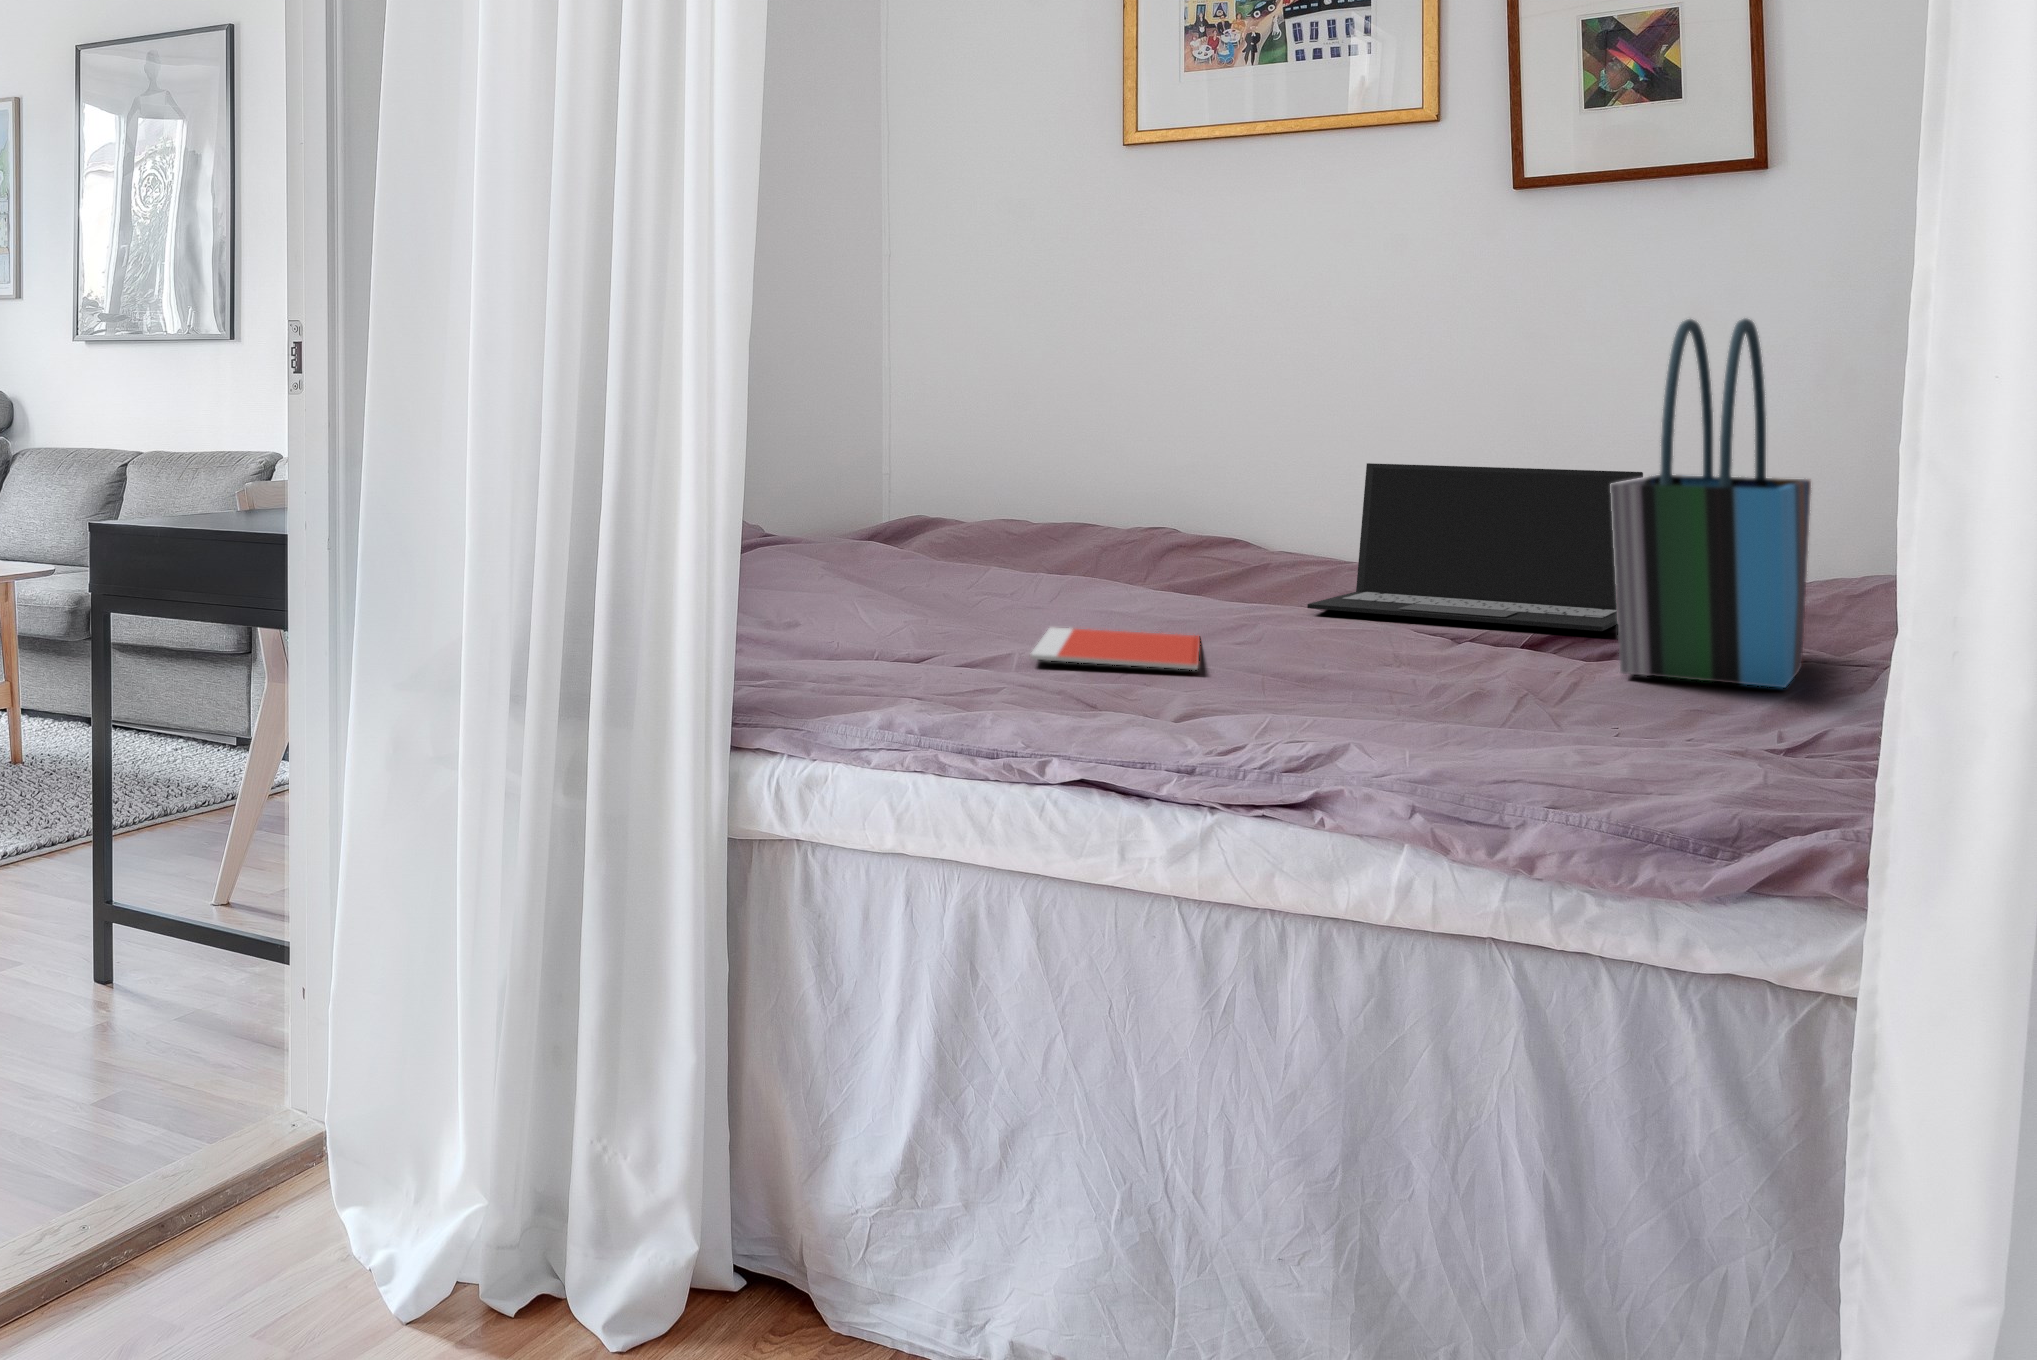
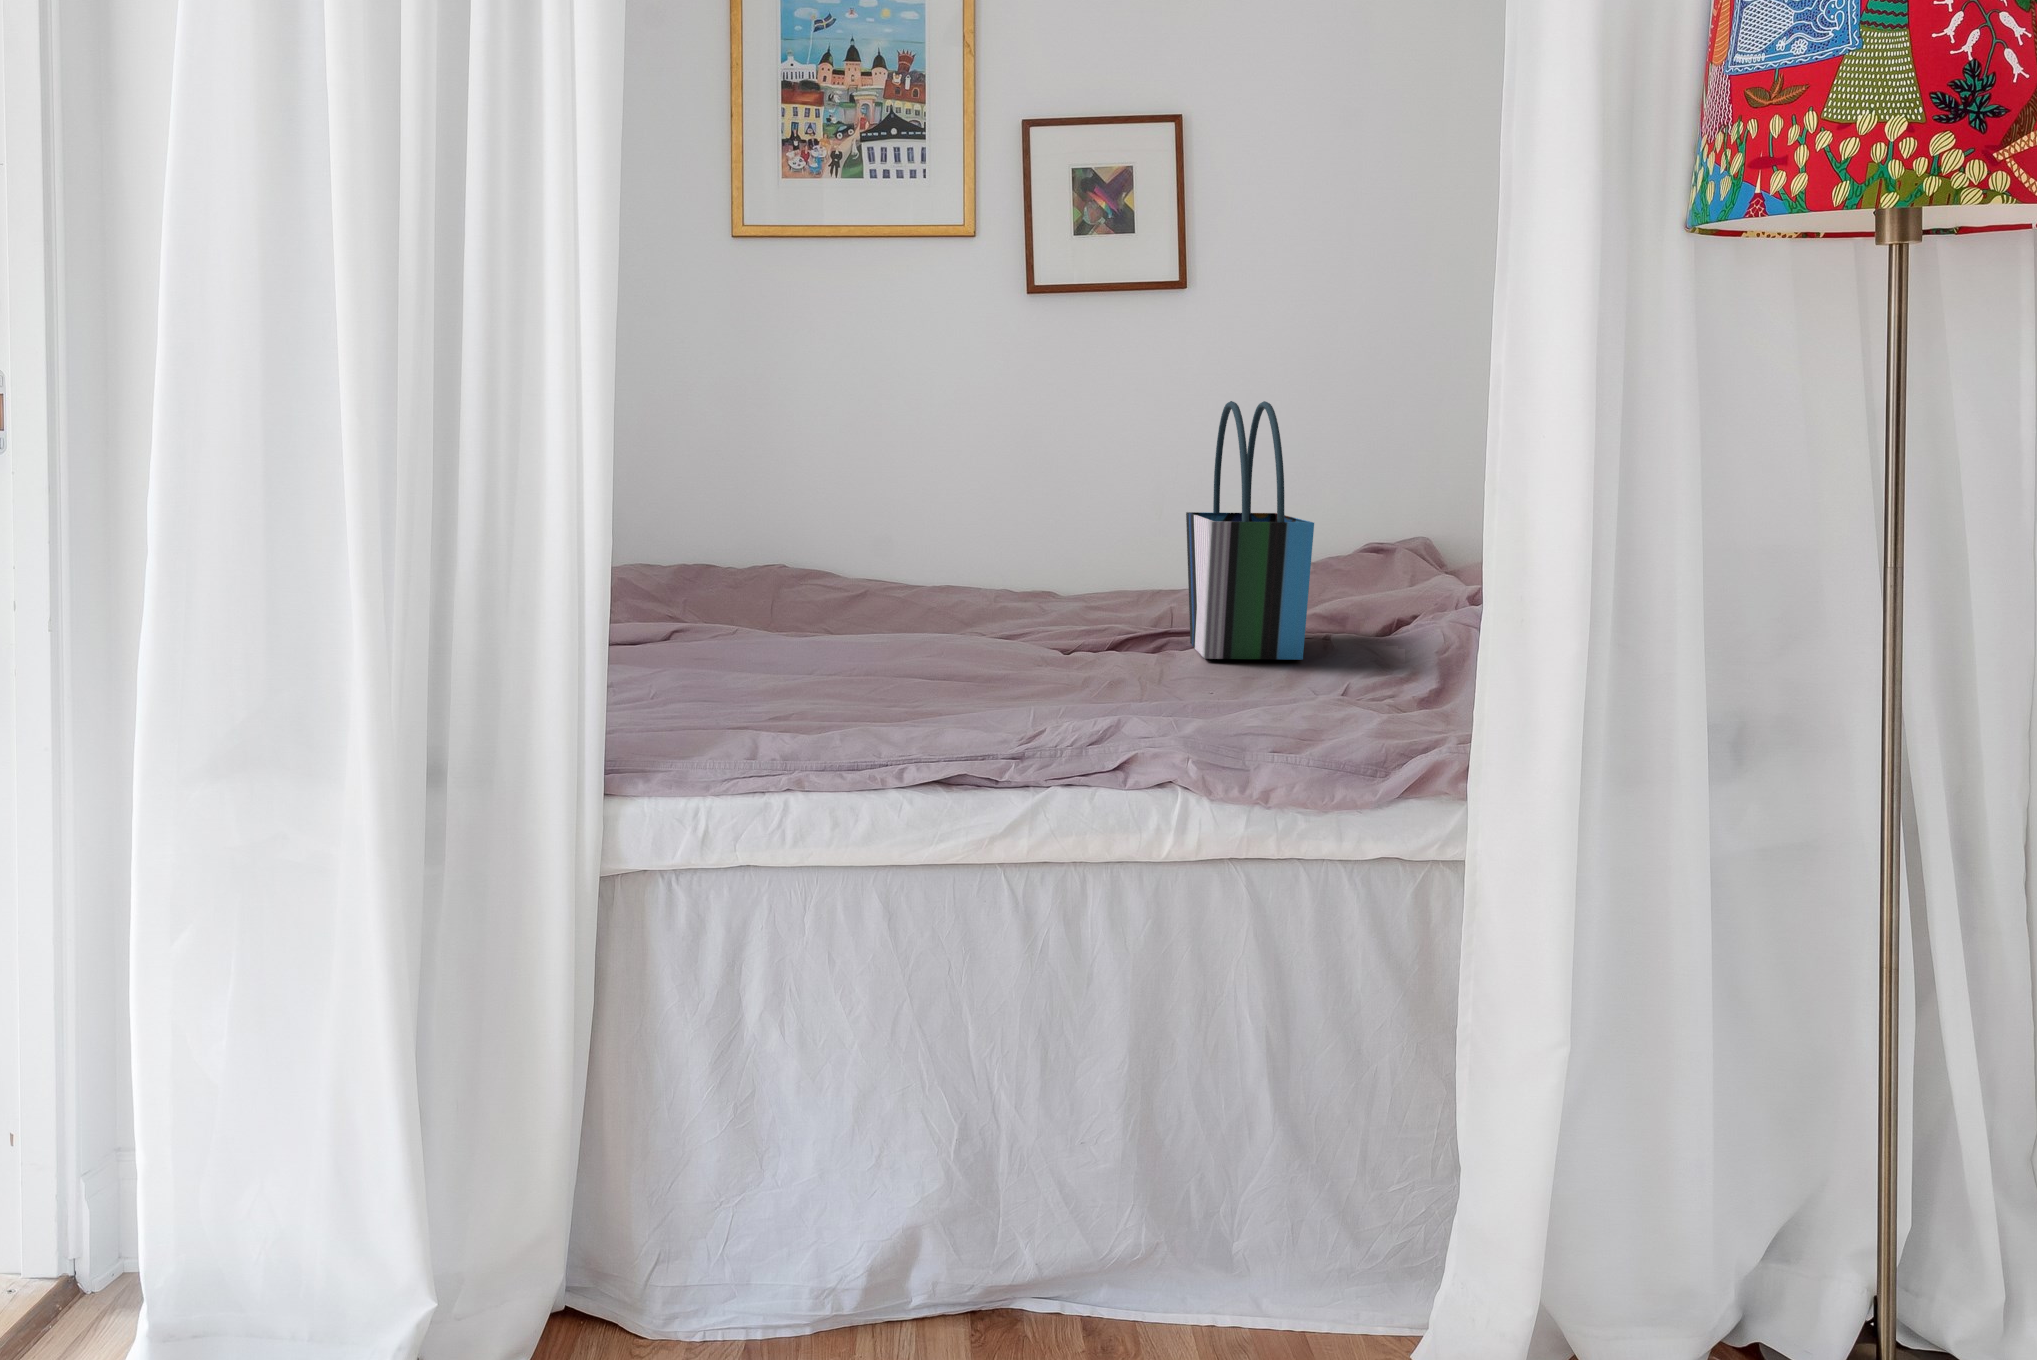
laptop: present [1307,463,1643,631] -> none [945,508,1149,628]
notebook: present [1030,628,1200,670] -> none [782,655,950,687]

